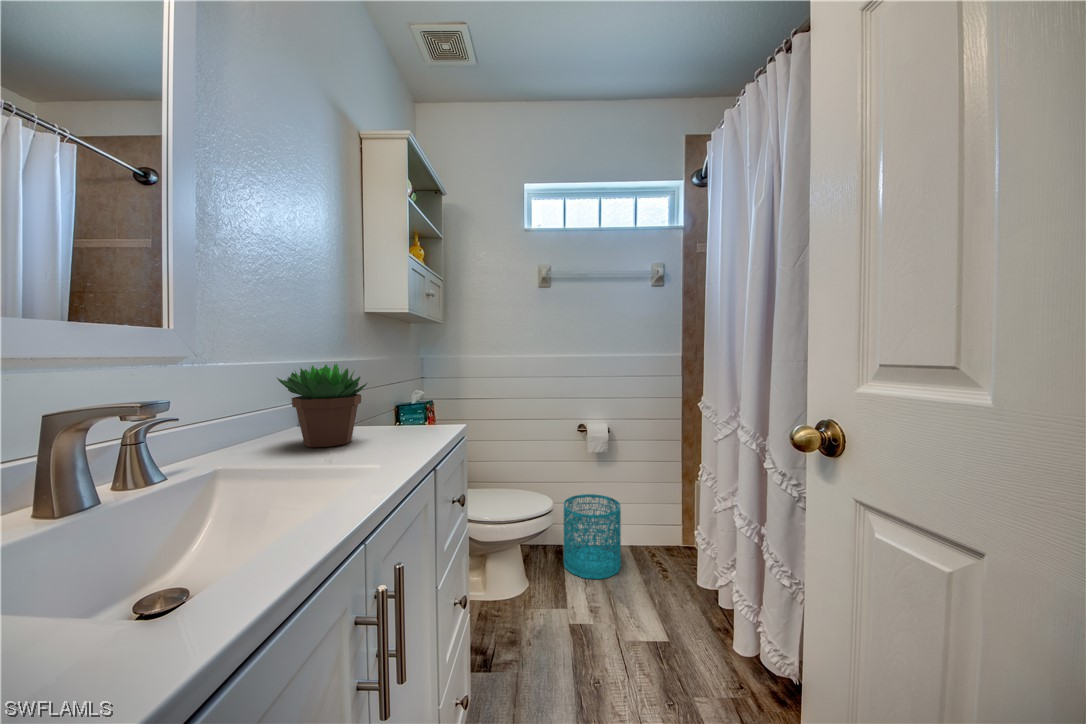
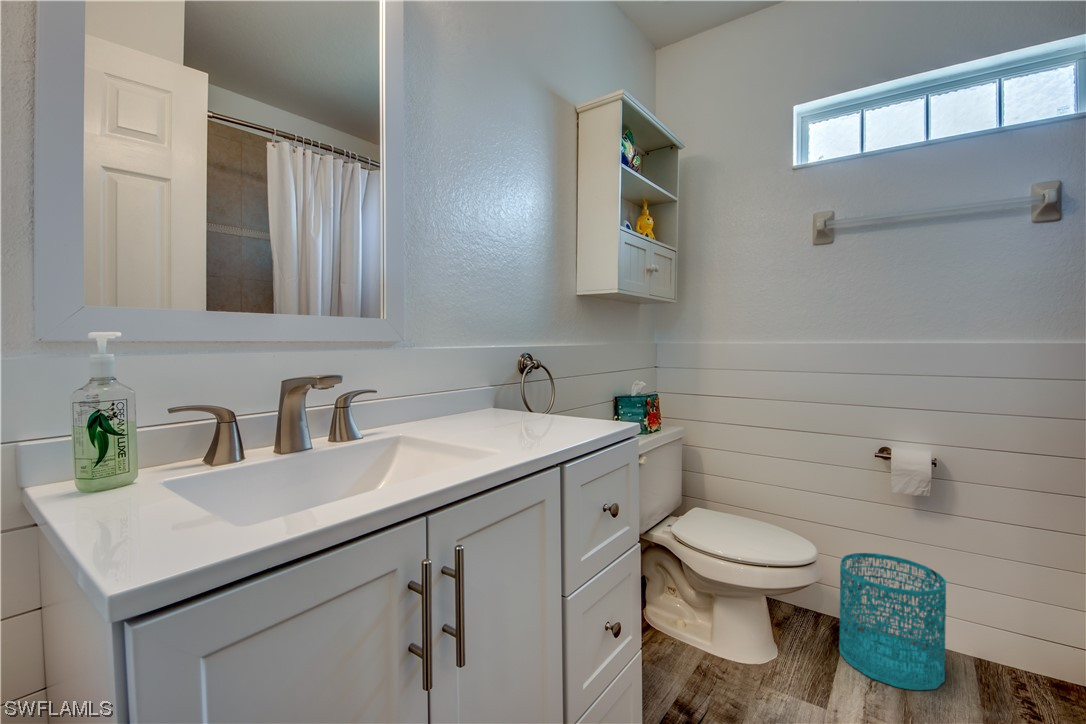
succulent plant: present [277,364,367,447] -> none [455,346,533,429]

